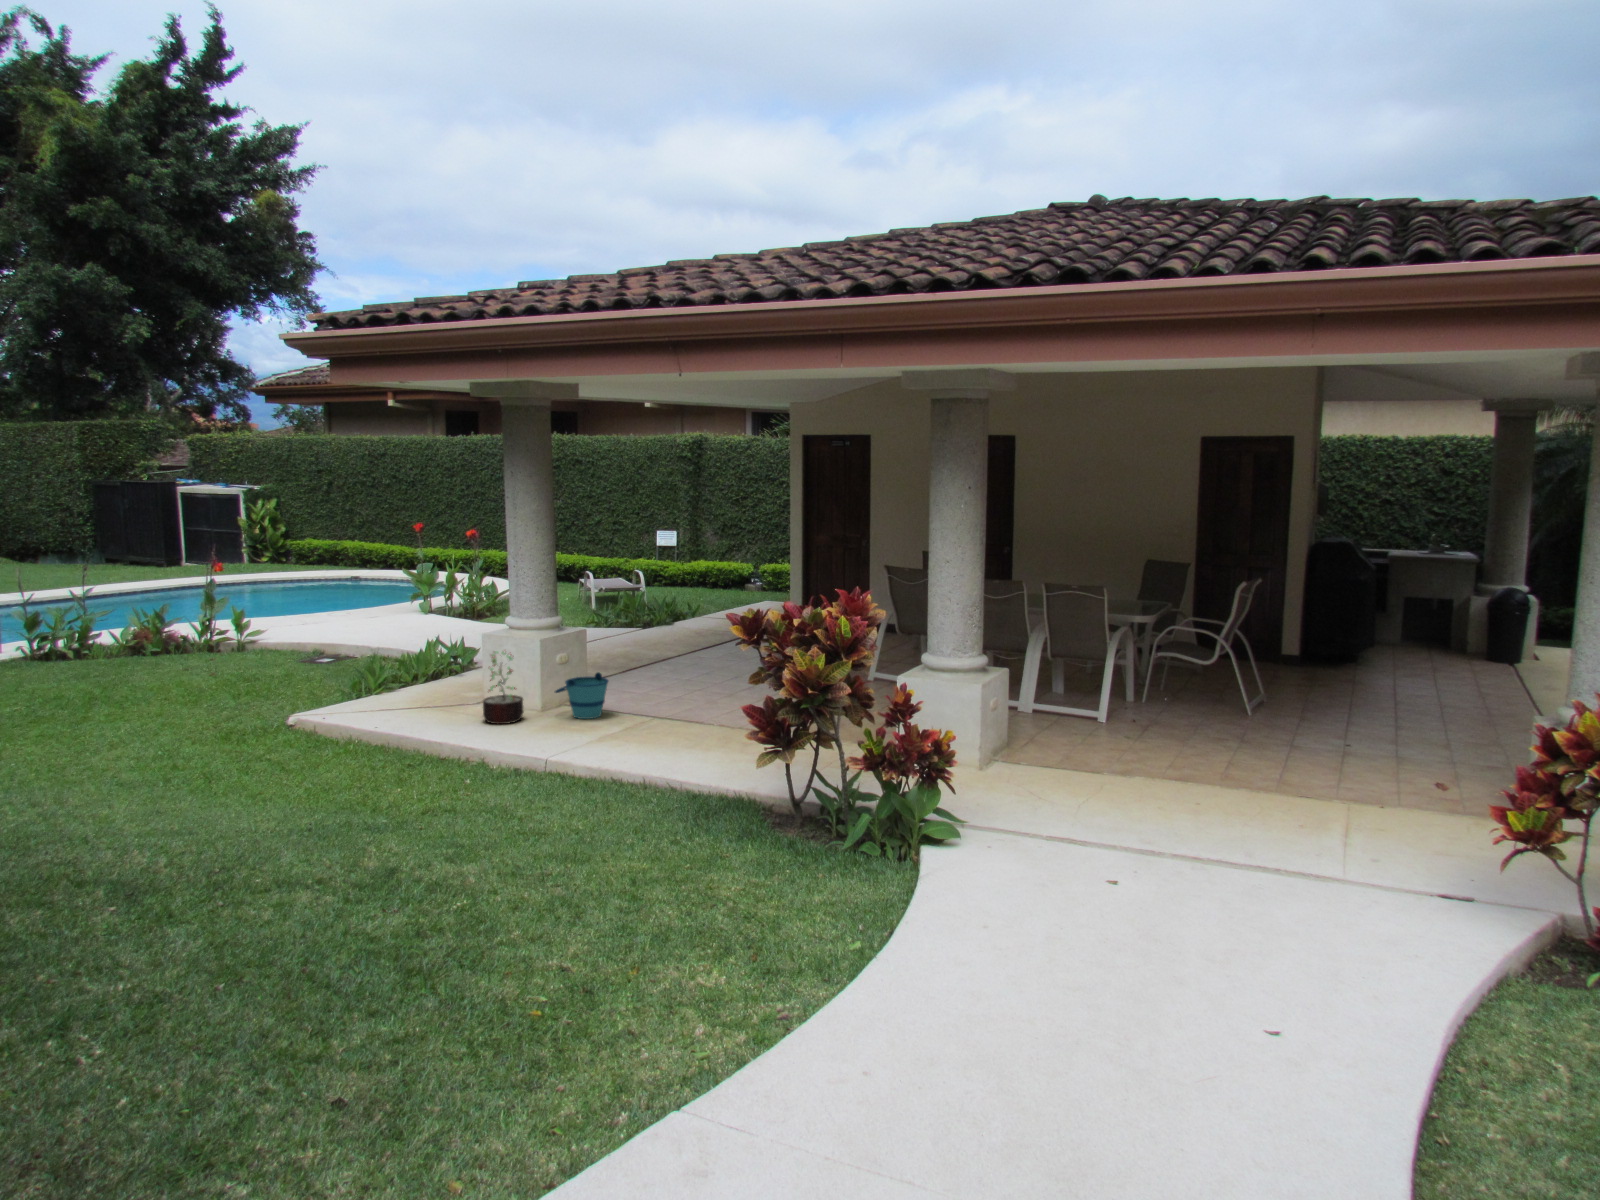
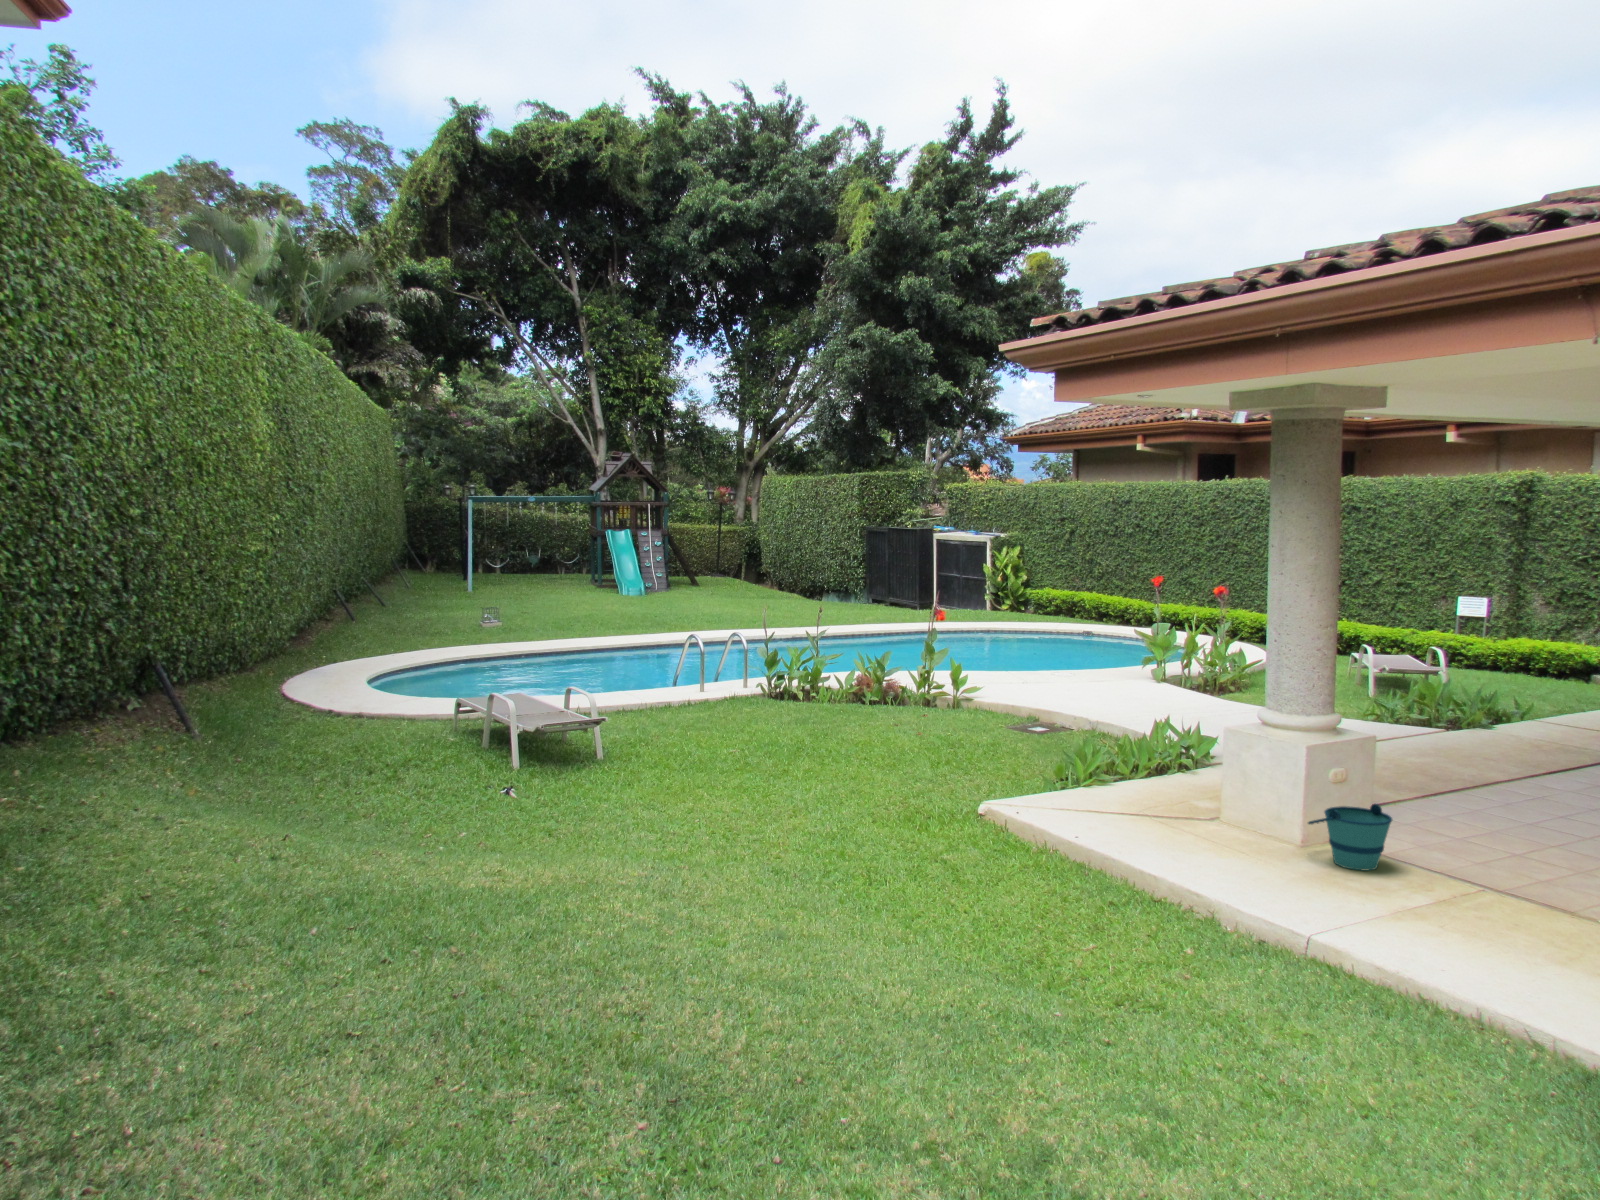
decorative plant: present [483,651,524,724] -> none [1204,755,1262,857]

